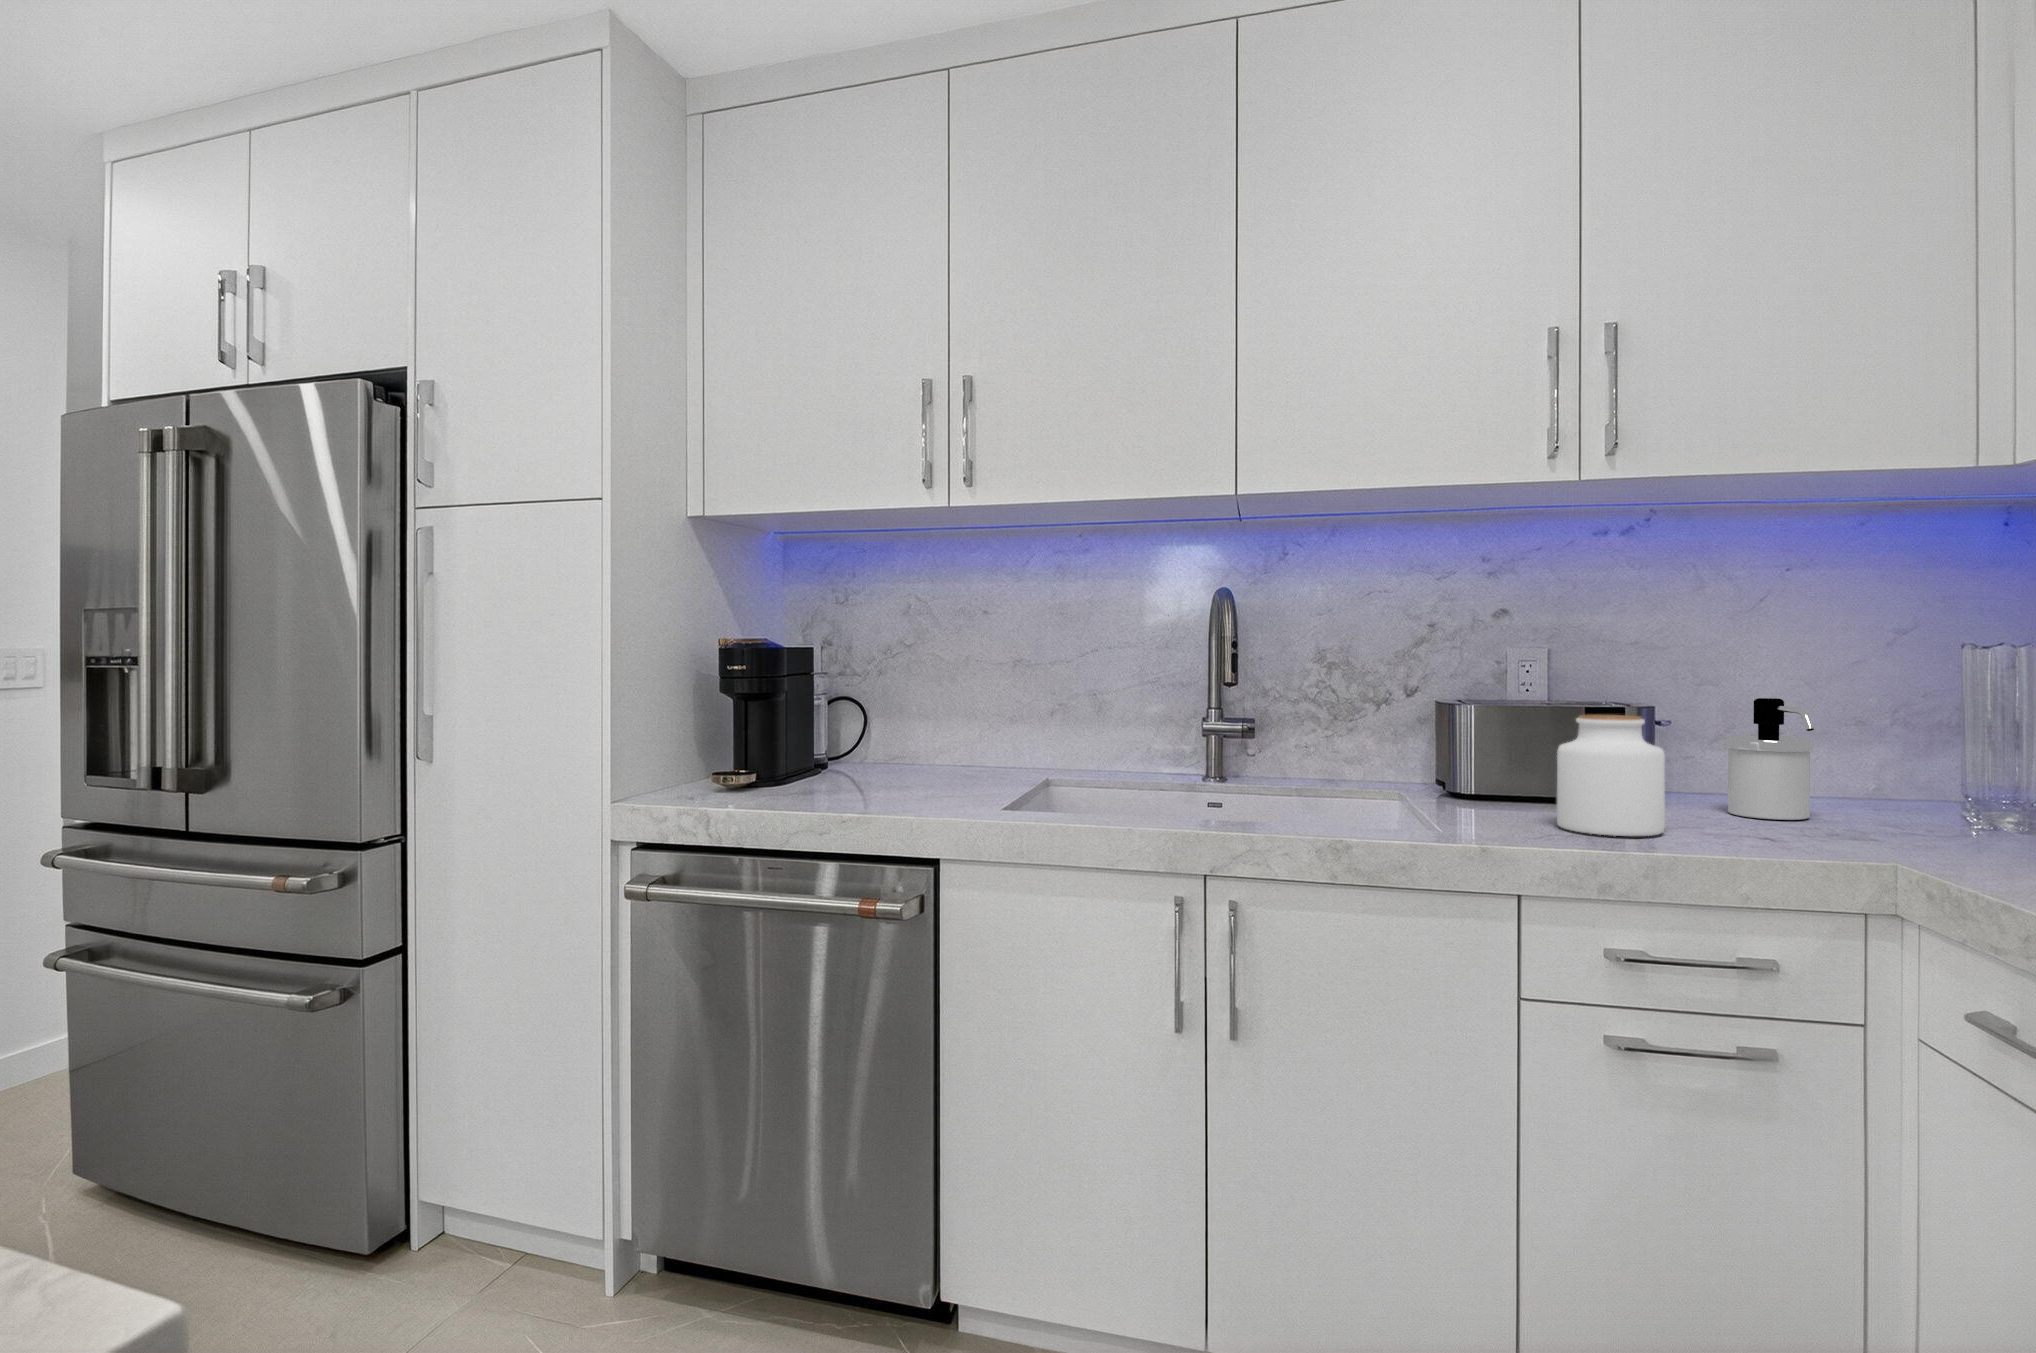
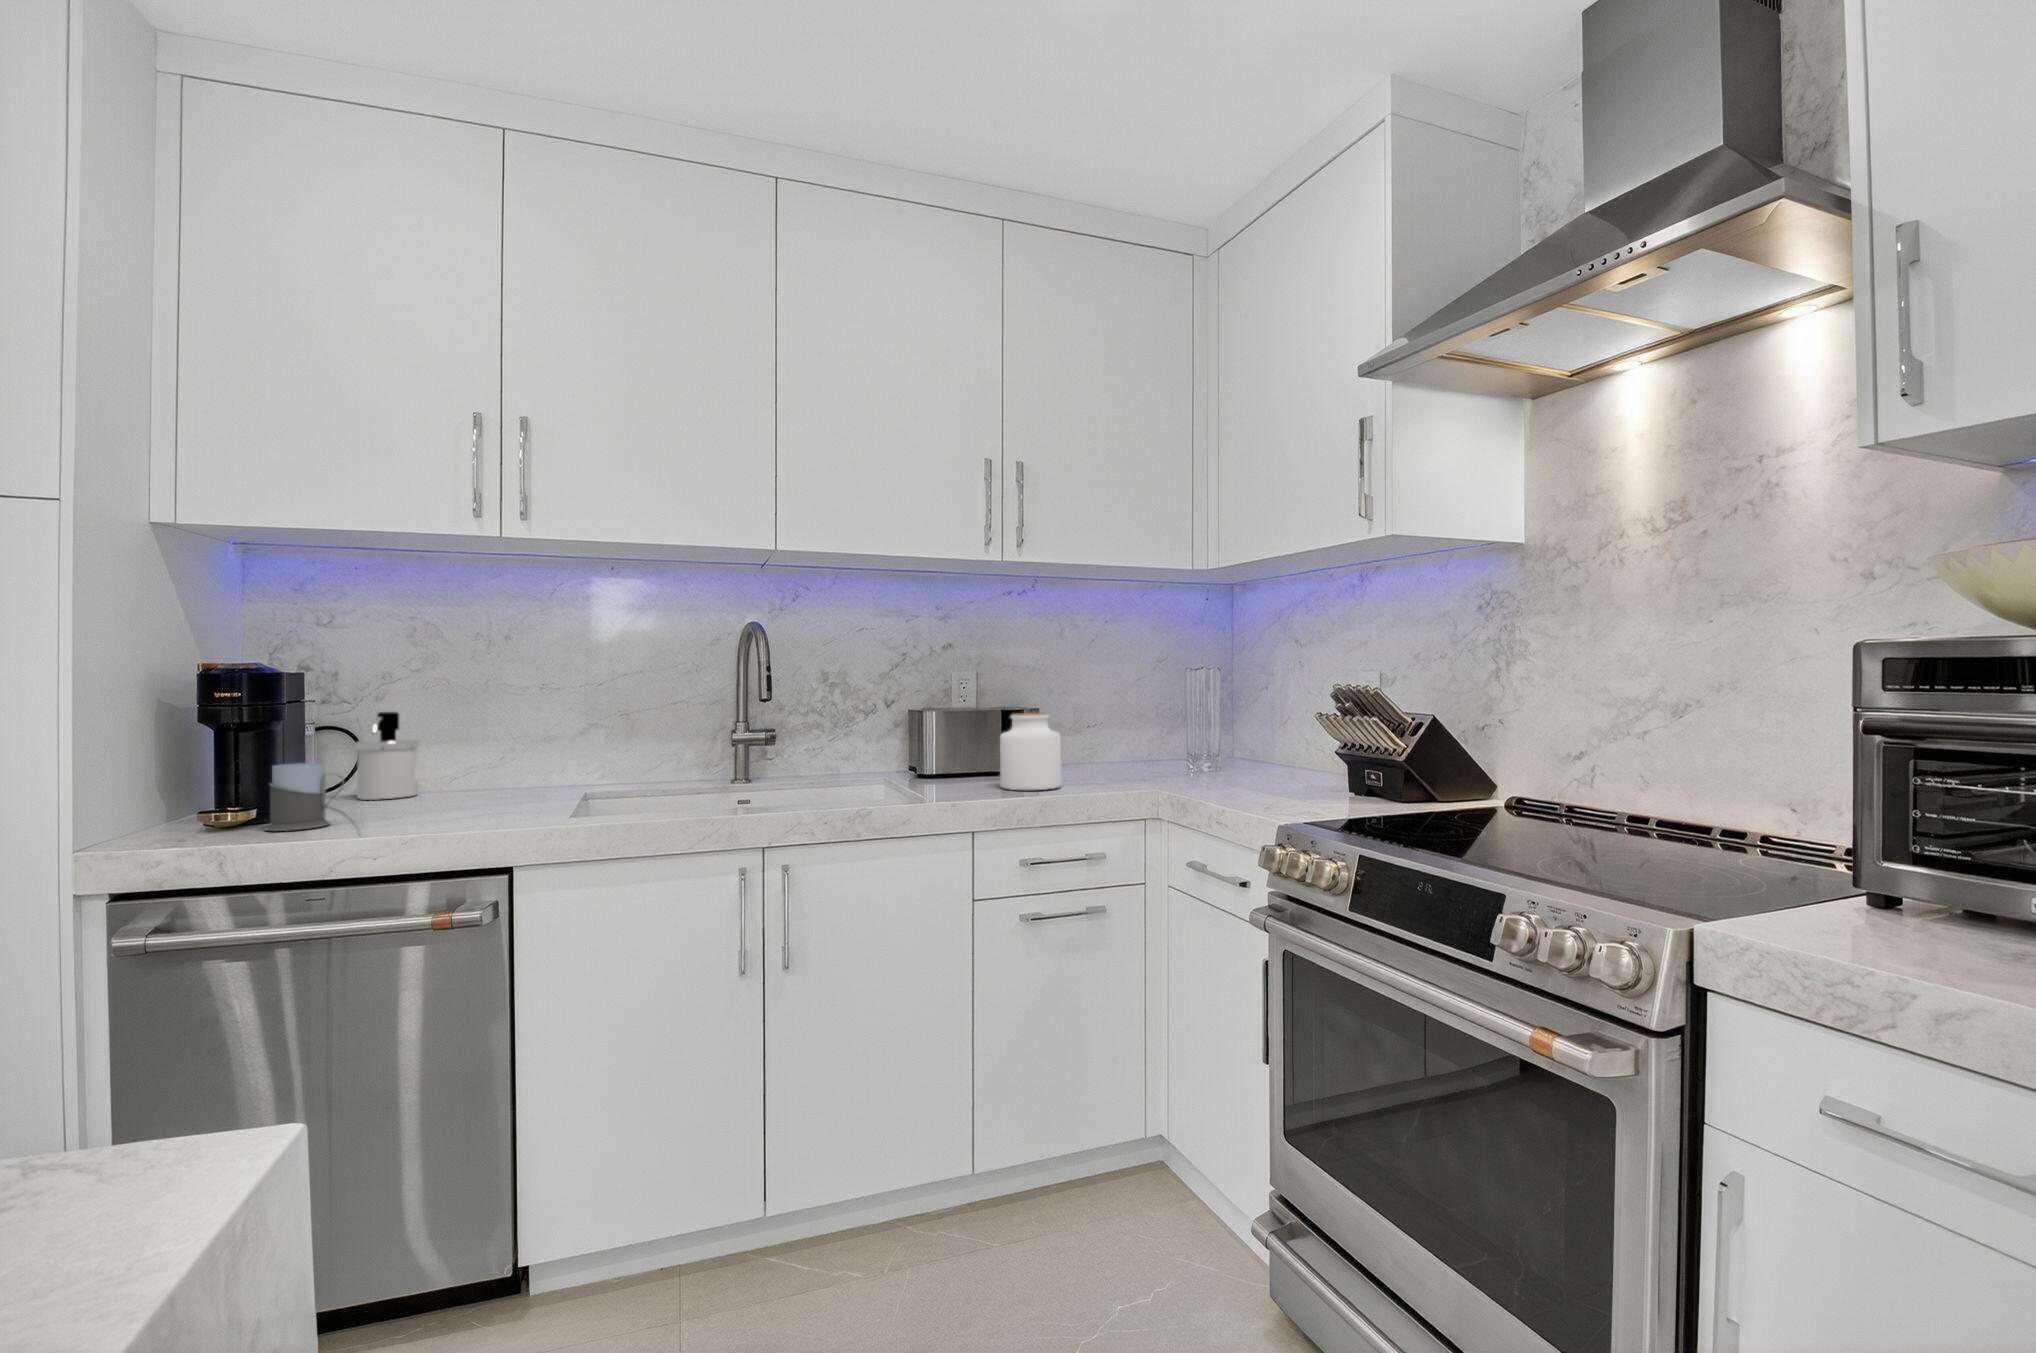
soap dispenser: present [1725,698,1814,820] -> present [355,712,420,800]
mug: none [763,735,819,798] -> present [265,763,344,831]

